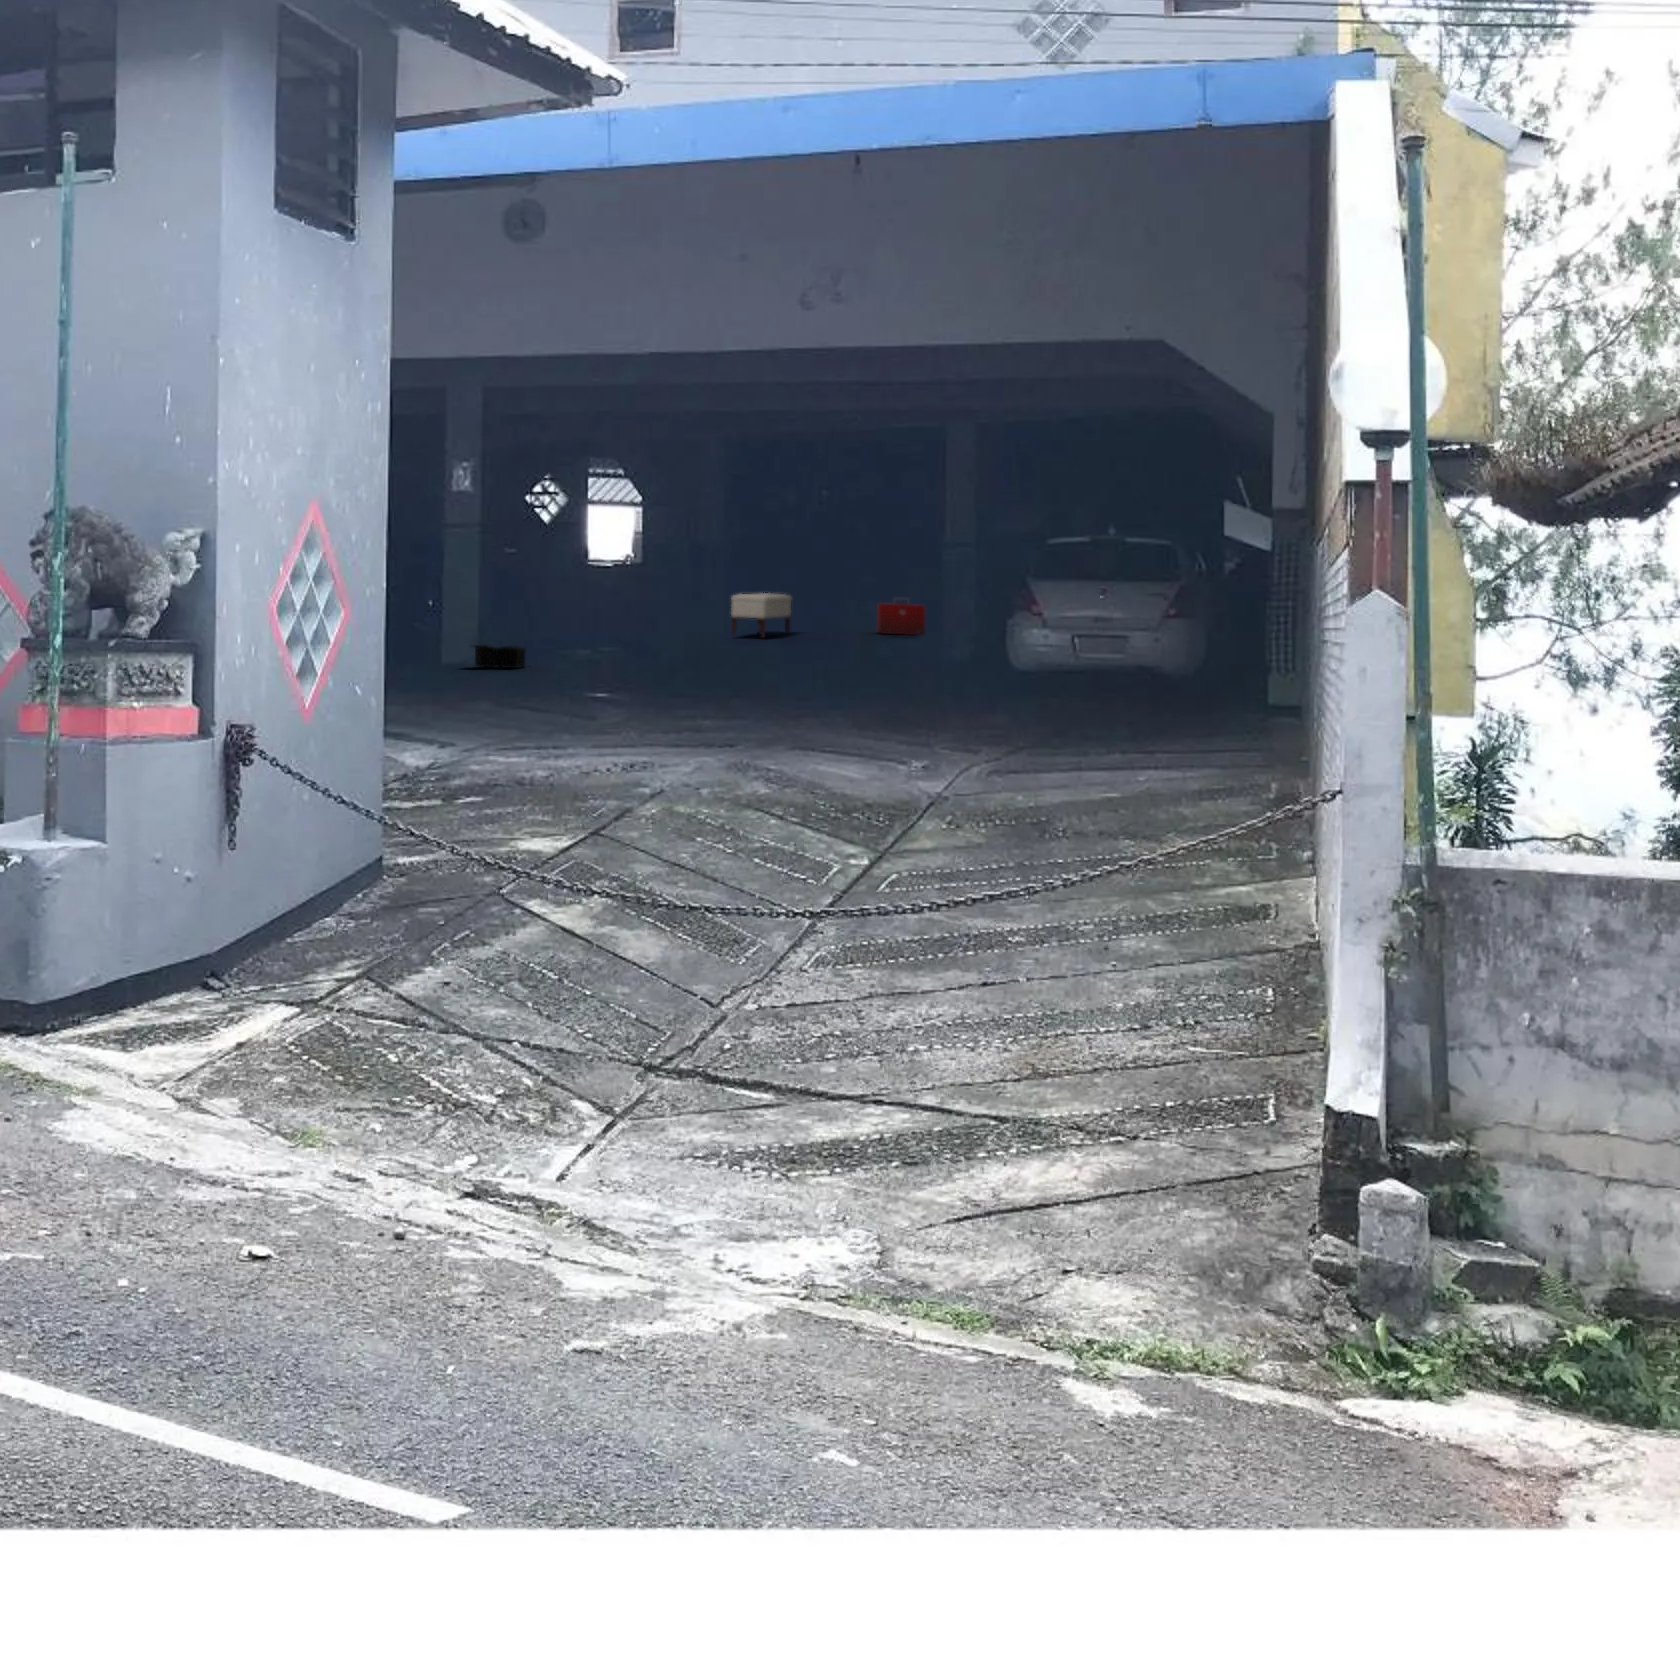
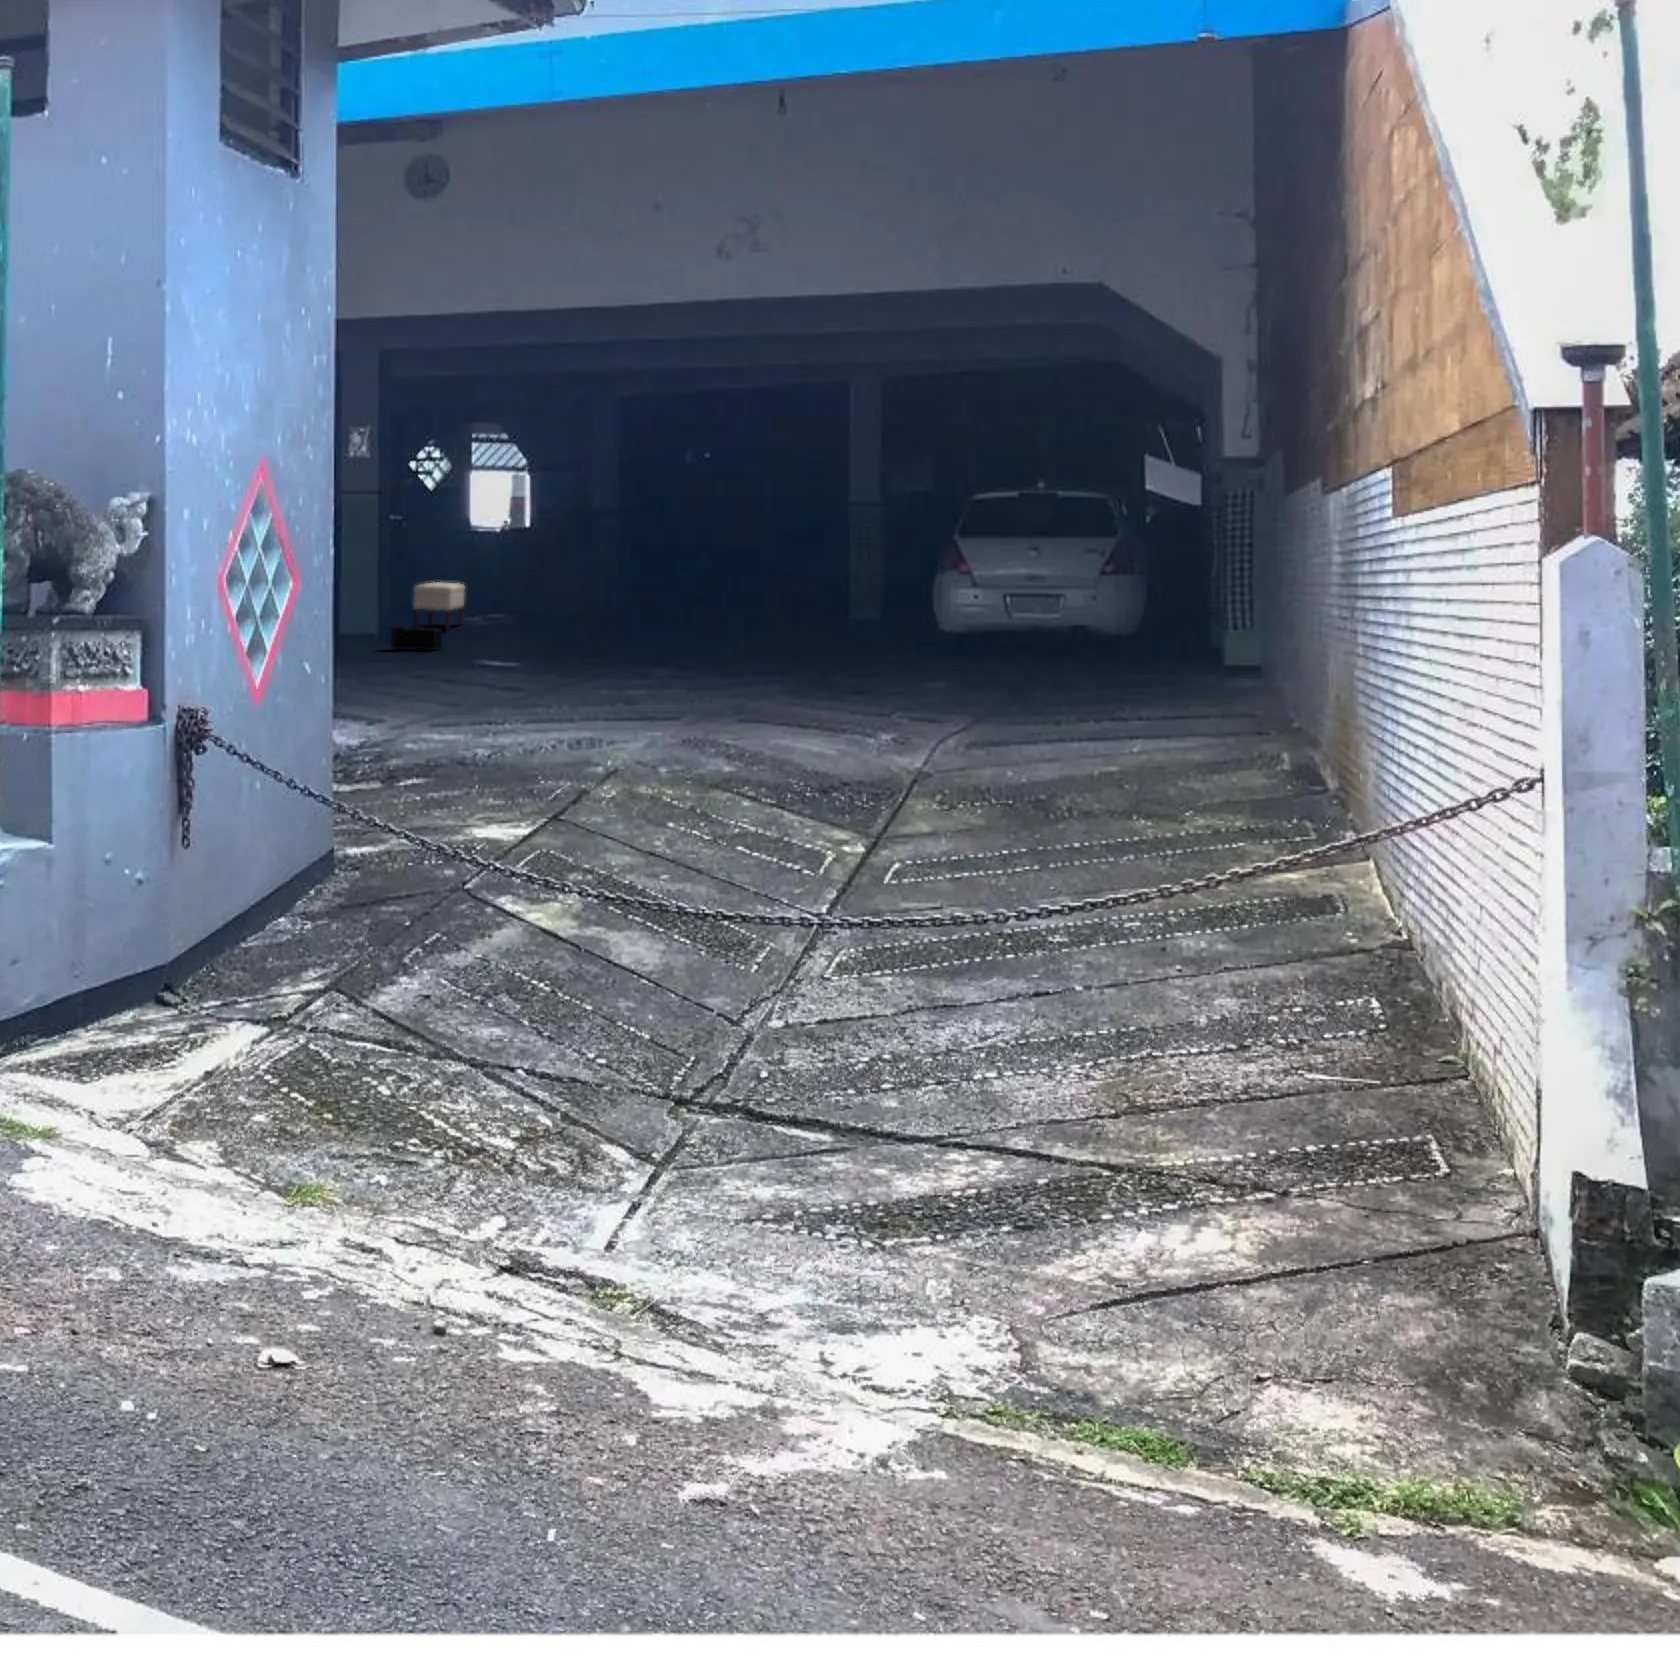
bench: present [731,593,791,637] -> present [413,582,465,630]
toolbox: present [877,597,925,635] -> none [781,578,831,616]

